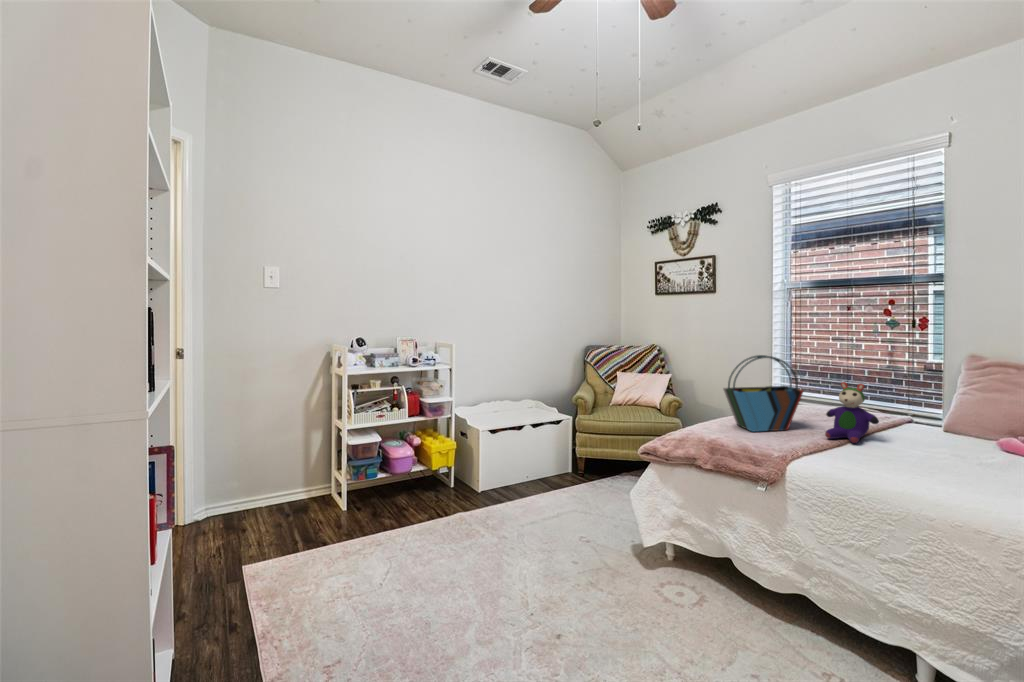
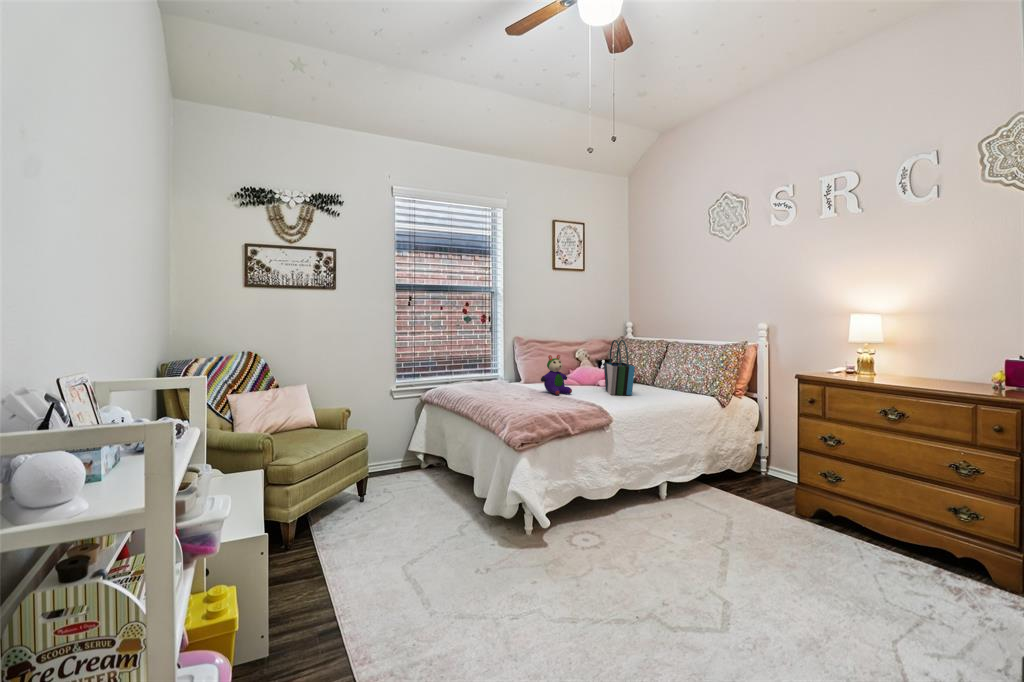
tote bag: present [724,355,804,431] -> present [604,340,635,395]

